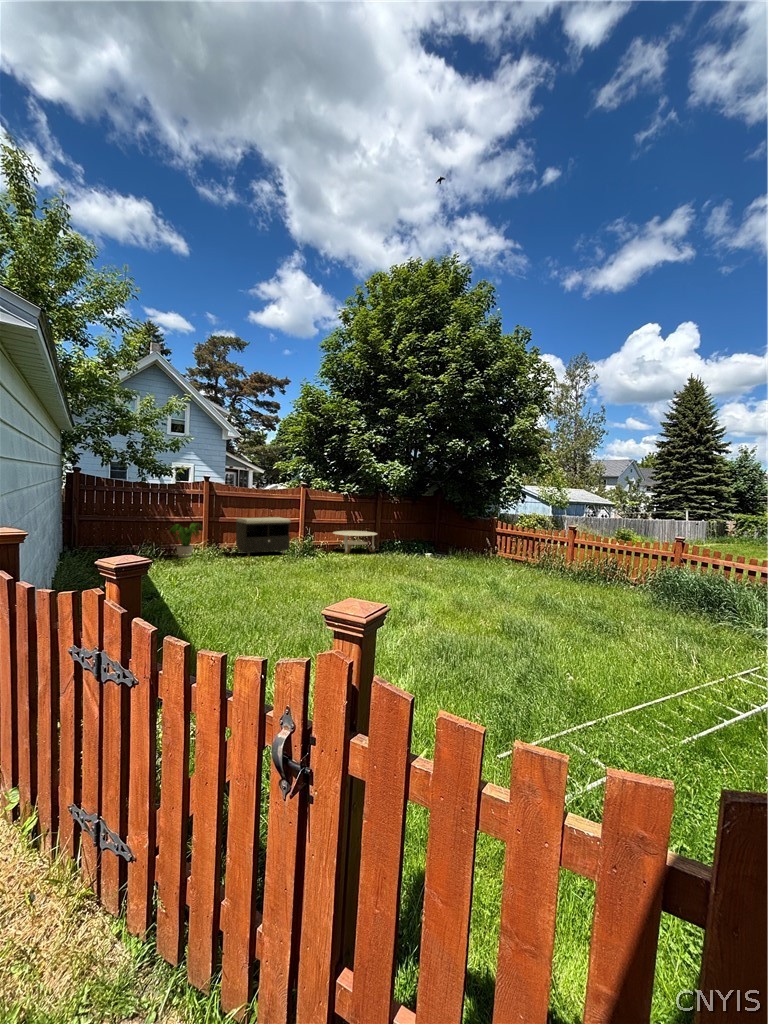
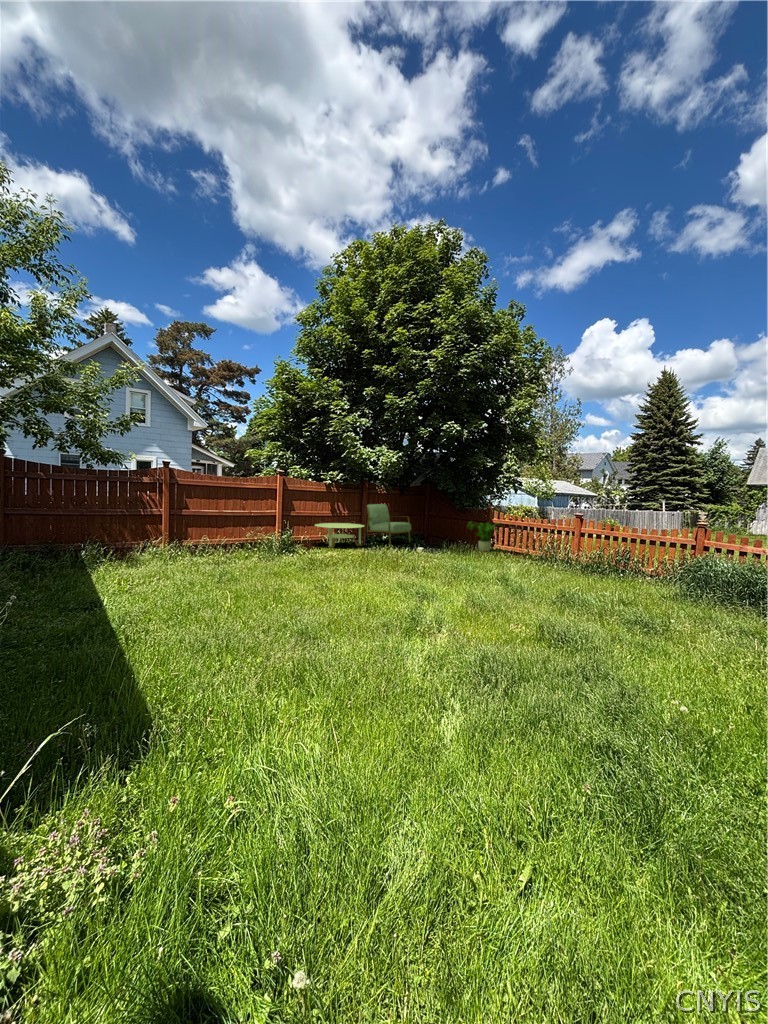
chair: none [379,514,421,551] -> present [367,504,411,544]
storage bench: present [236,517,291,556] -> none [204,508,267,552]
potted plant: present [169,523,202,557] -> present [468,523,502,551]

